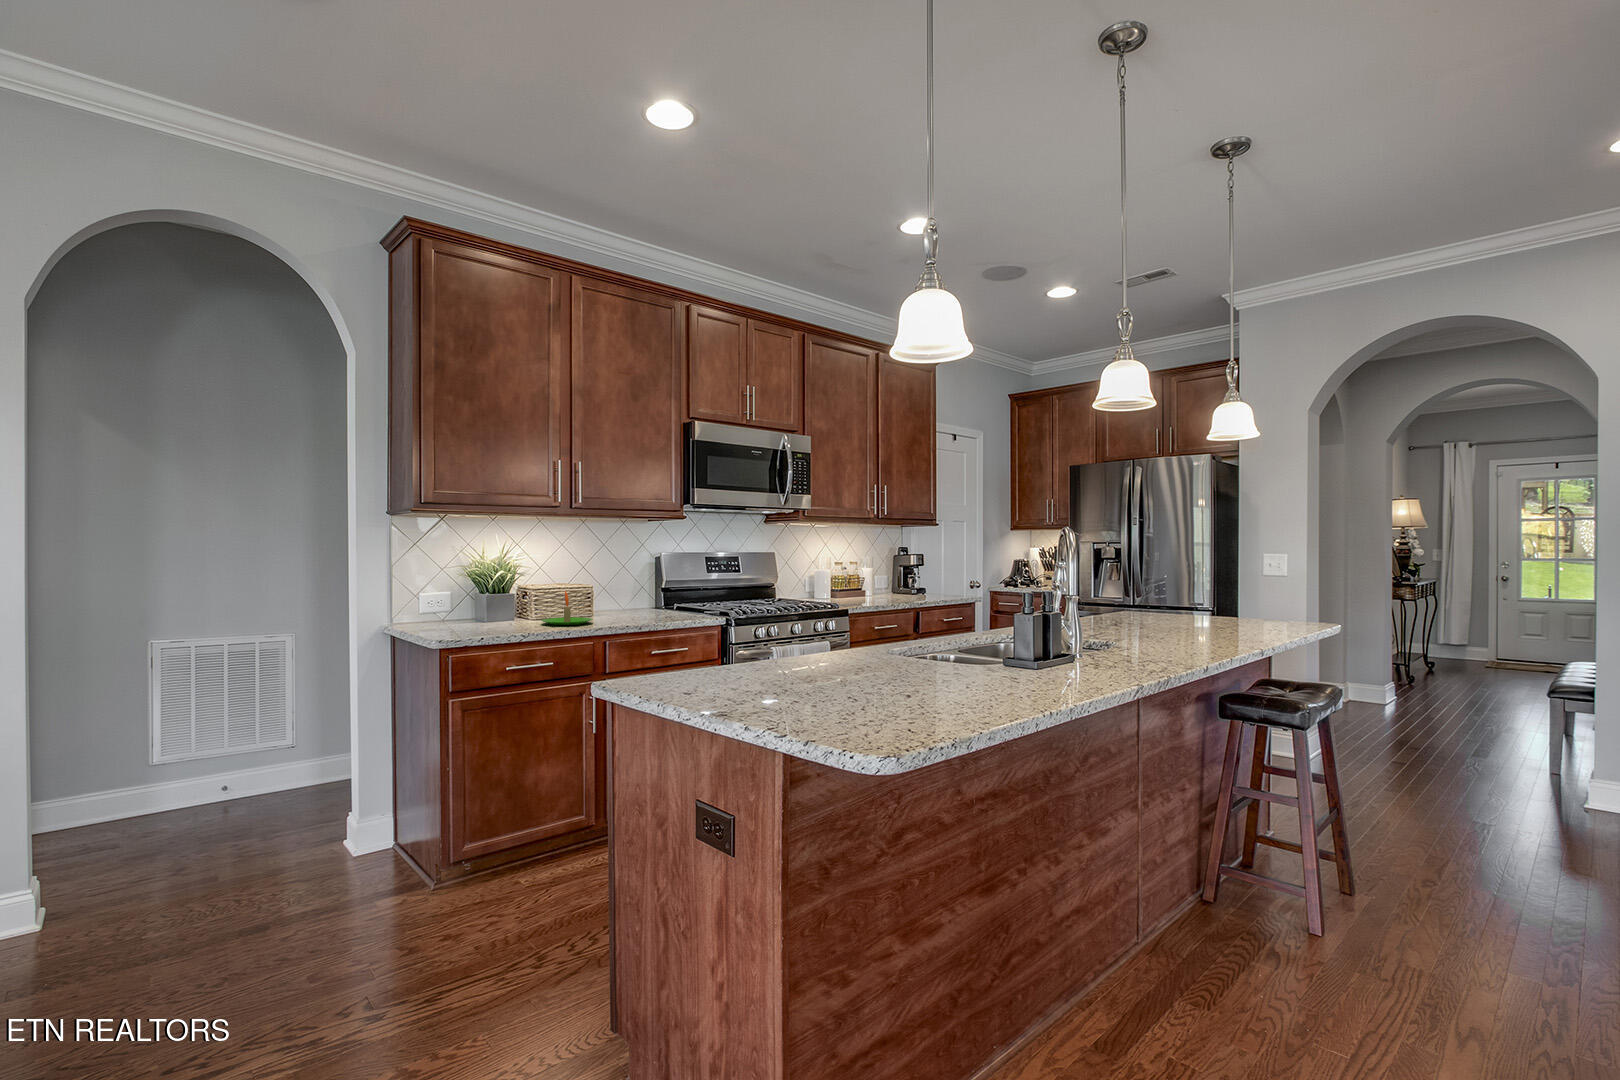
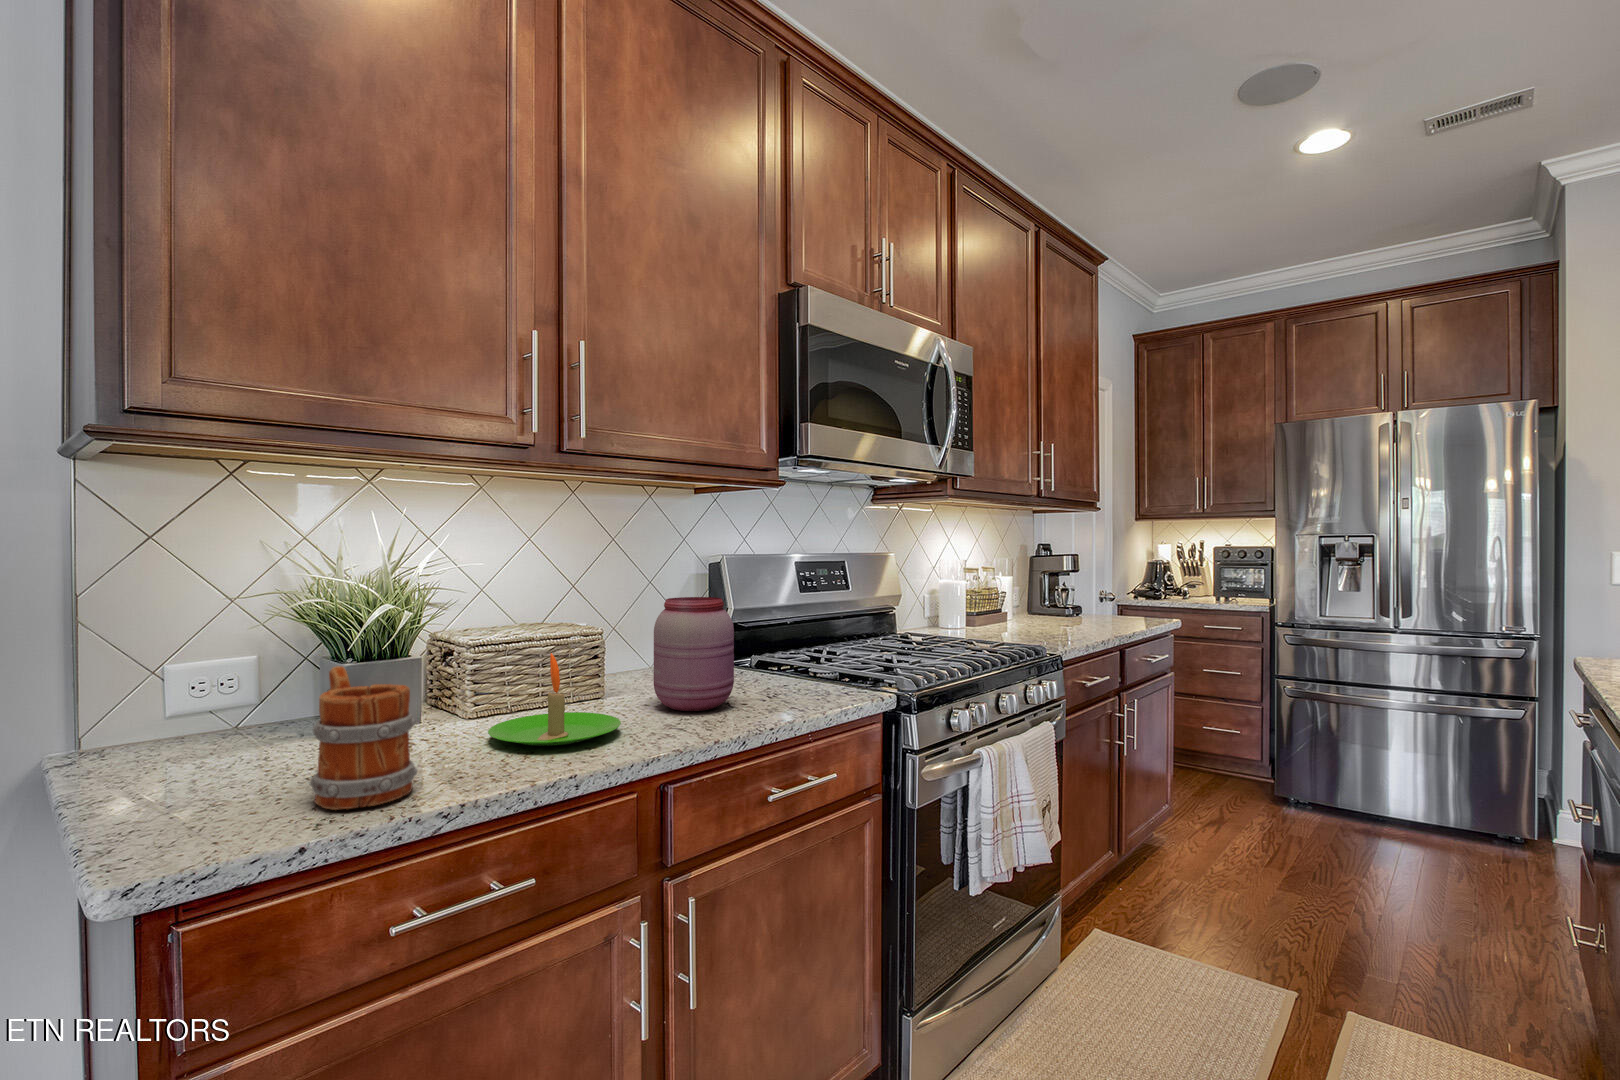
jar: none [611,571,647,619] -> present [654,597,734,711]
mug: none [484,590,518,633] -> present [310,666,417,810]

